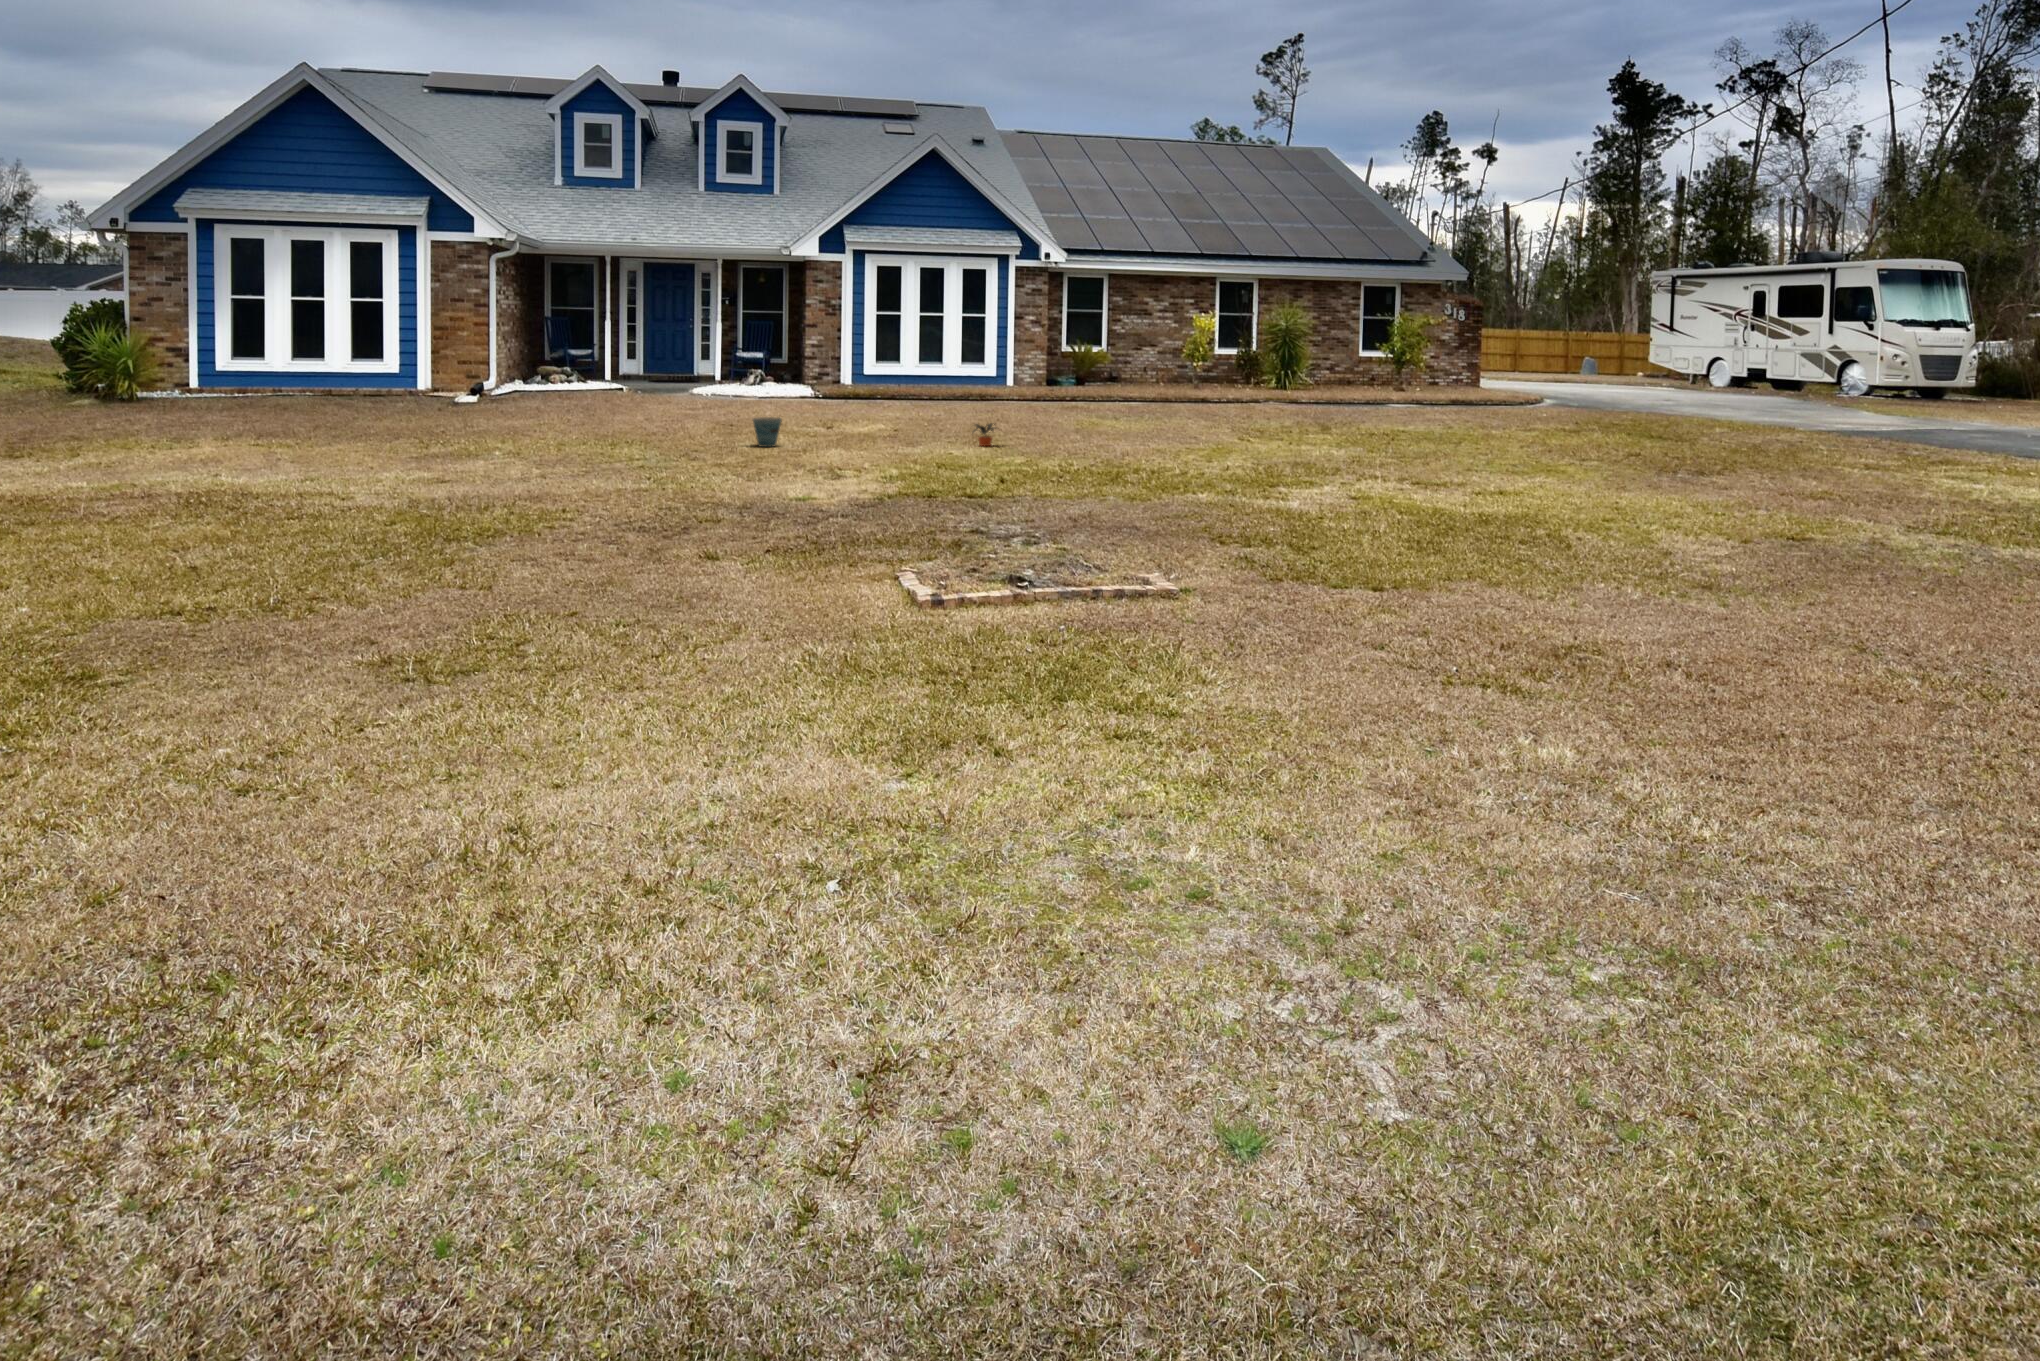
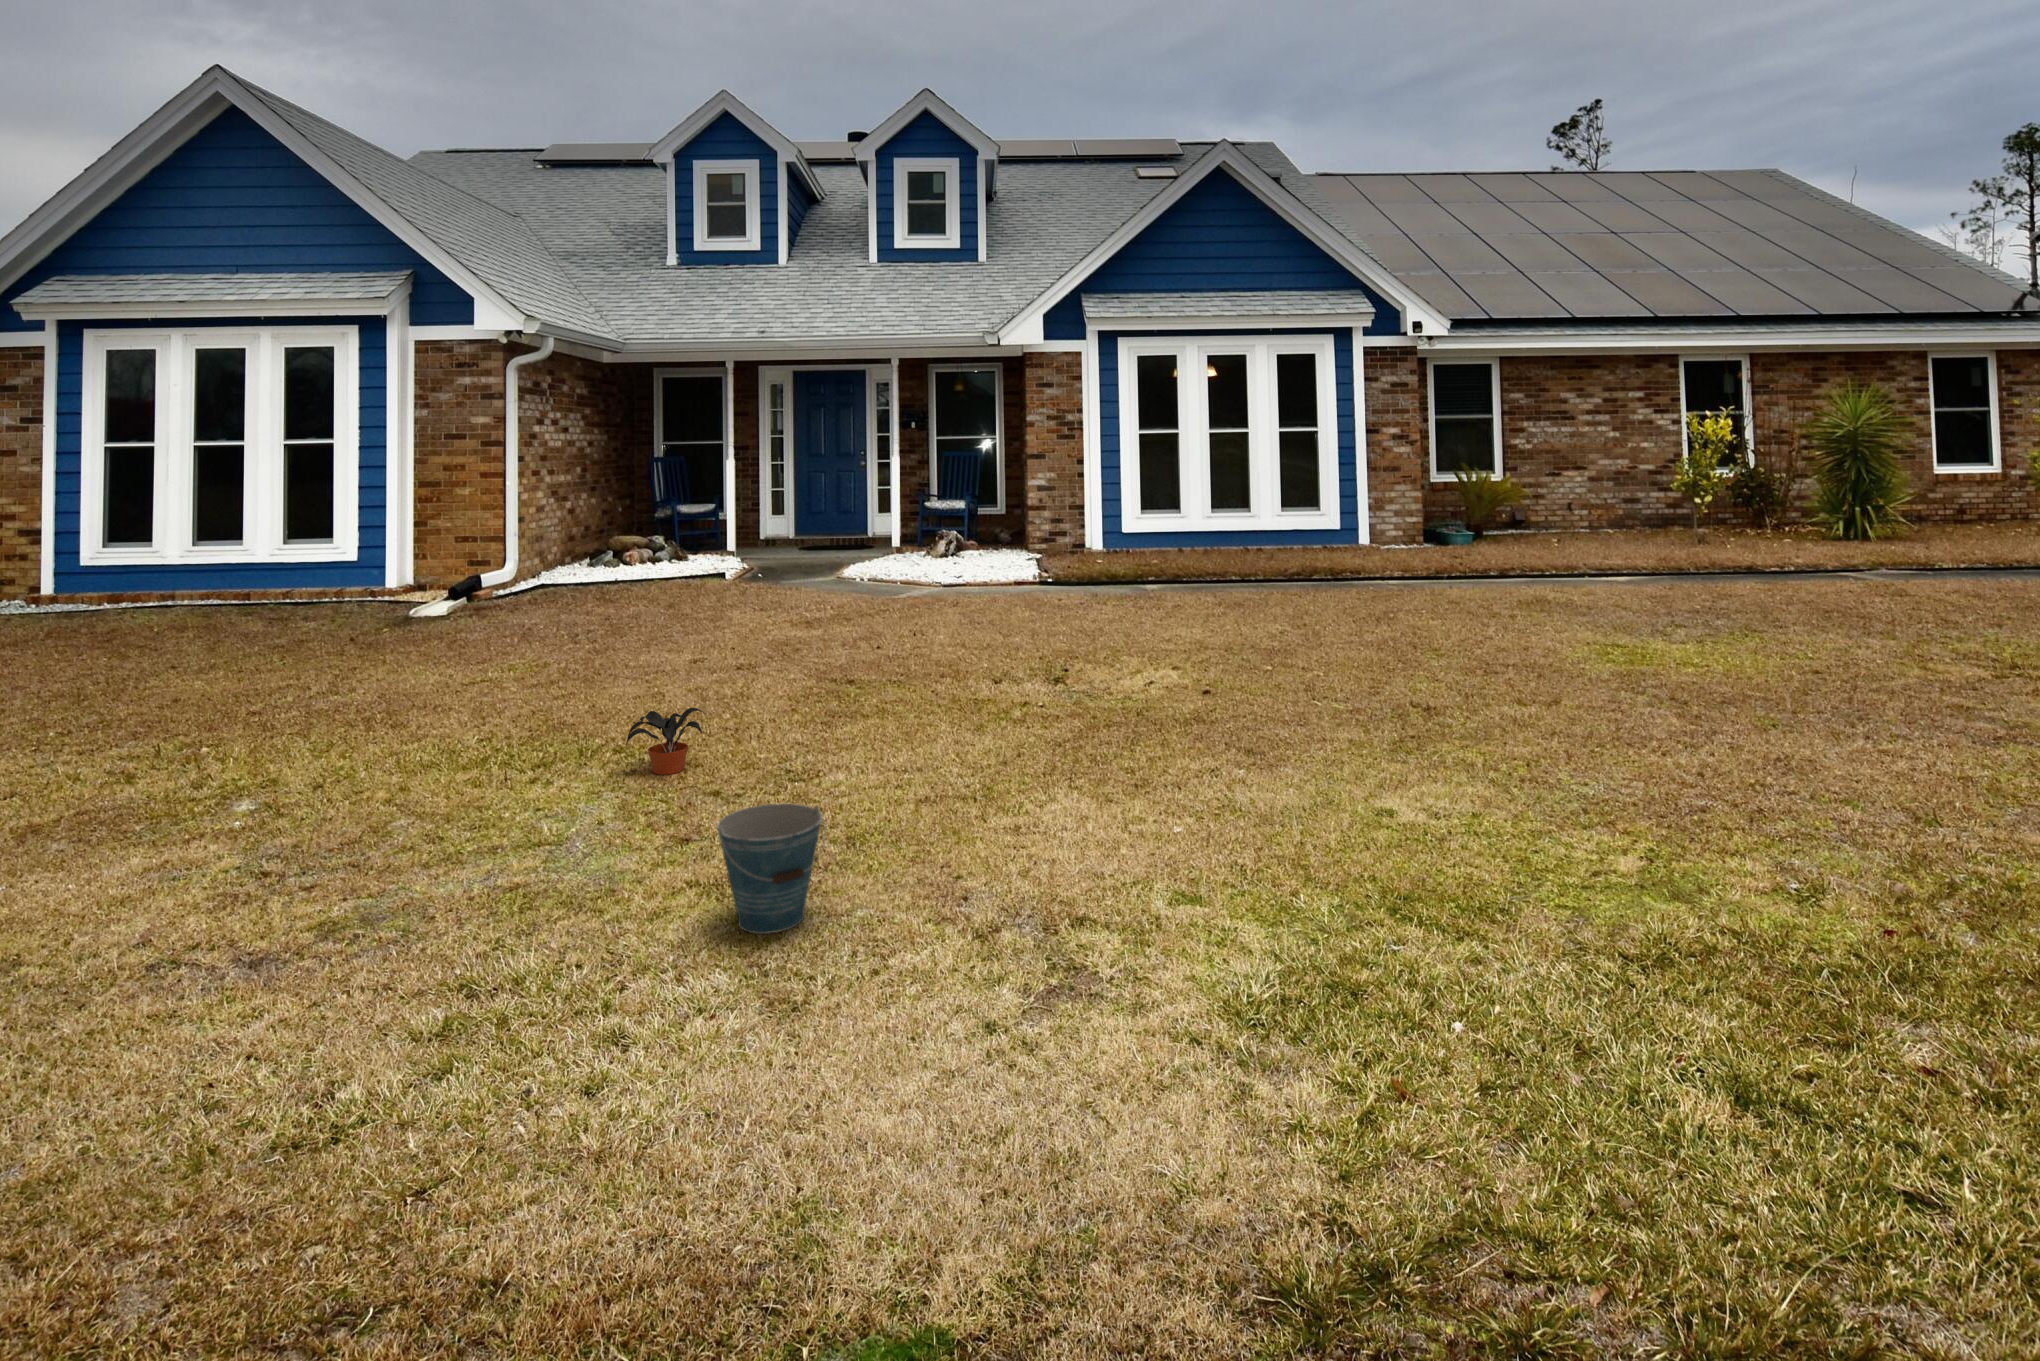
potted plant: present [973,423,996,446] -> present [626,708,705,775]

